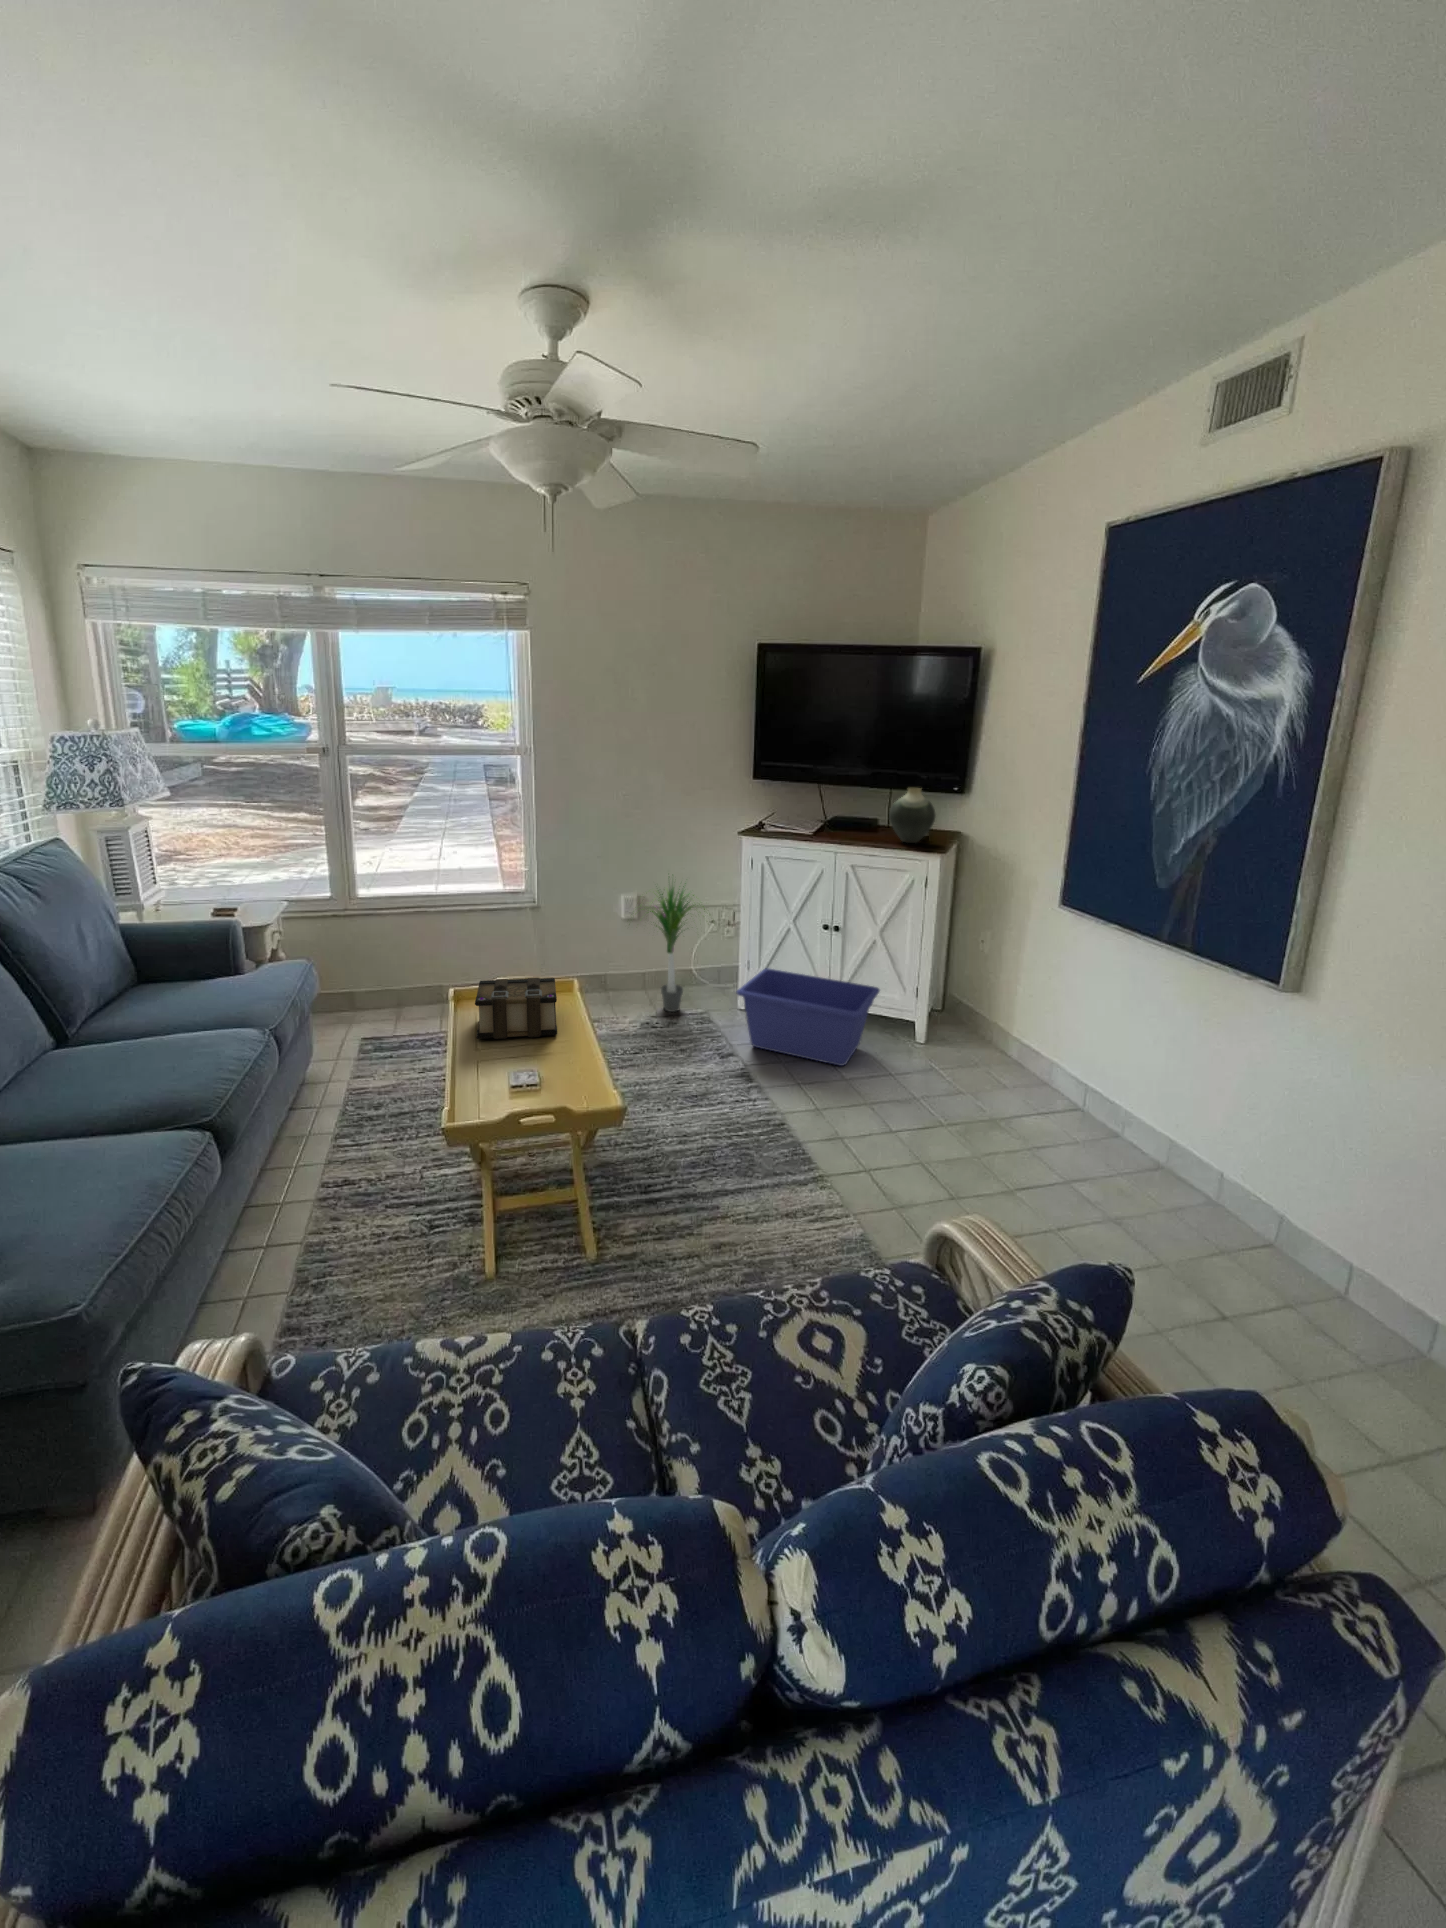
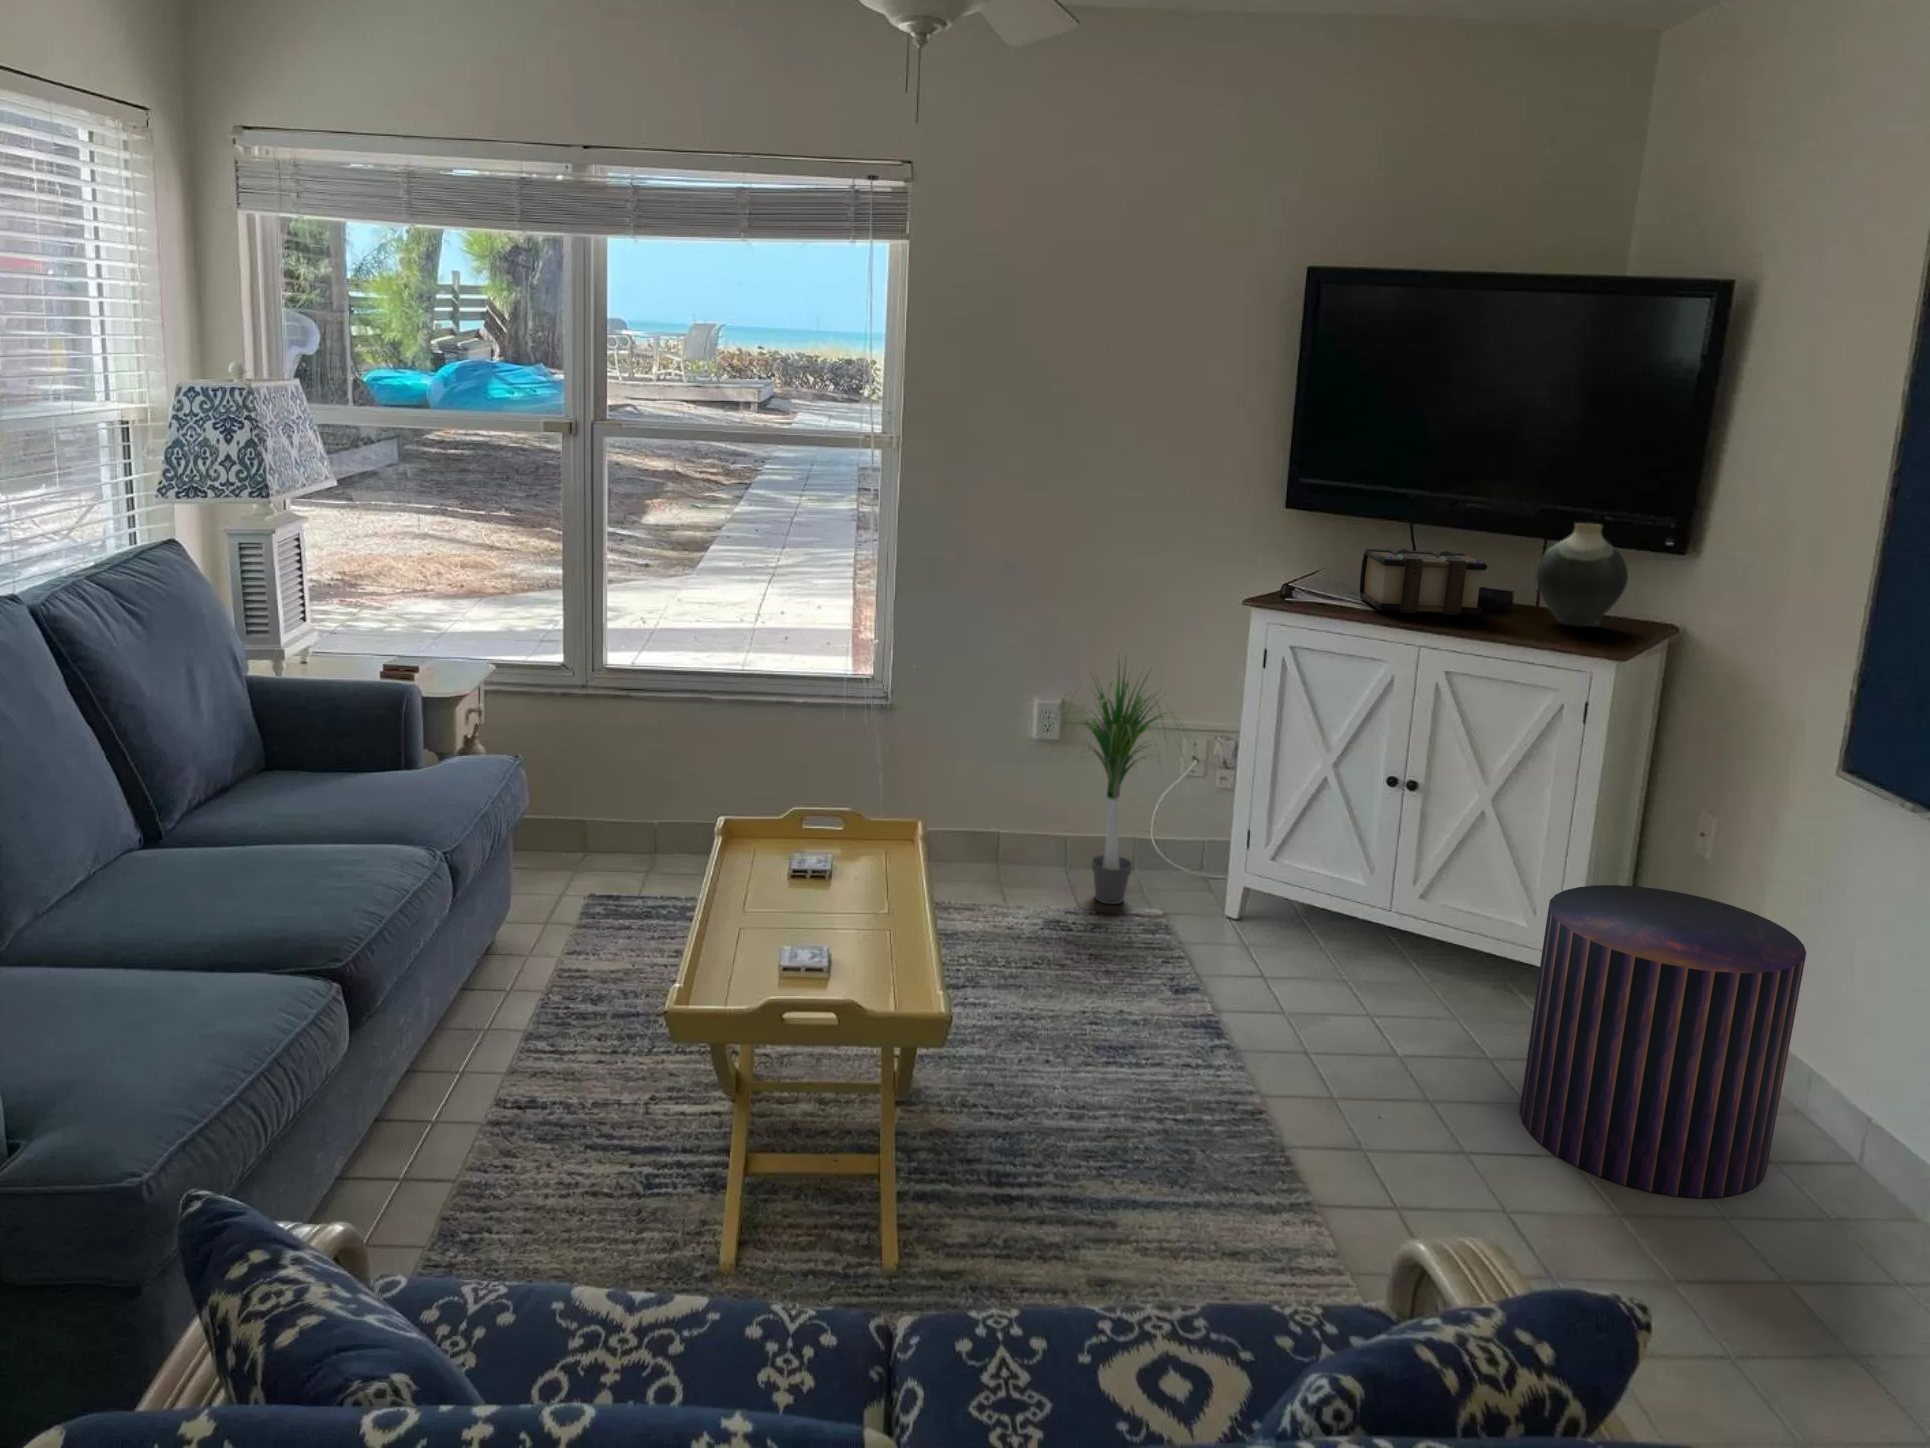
storage bin: present [737,969,880,1066] -> none [1216,840,1491,1026]
book: present [475,978,557,1039] -> present [1360,549,1487,615]
pouf: none [911,981,1053,1144] -> present [1520,885,1806,1198]

